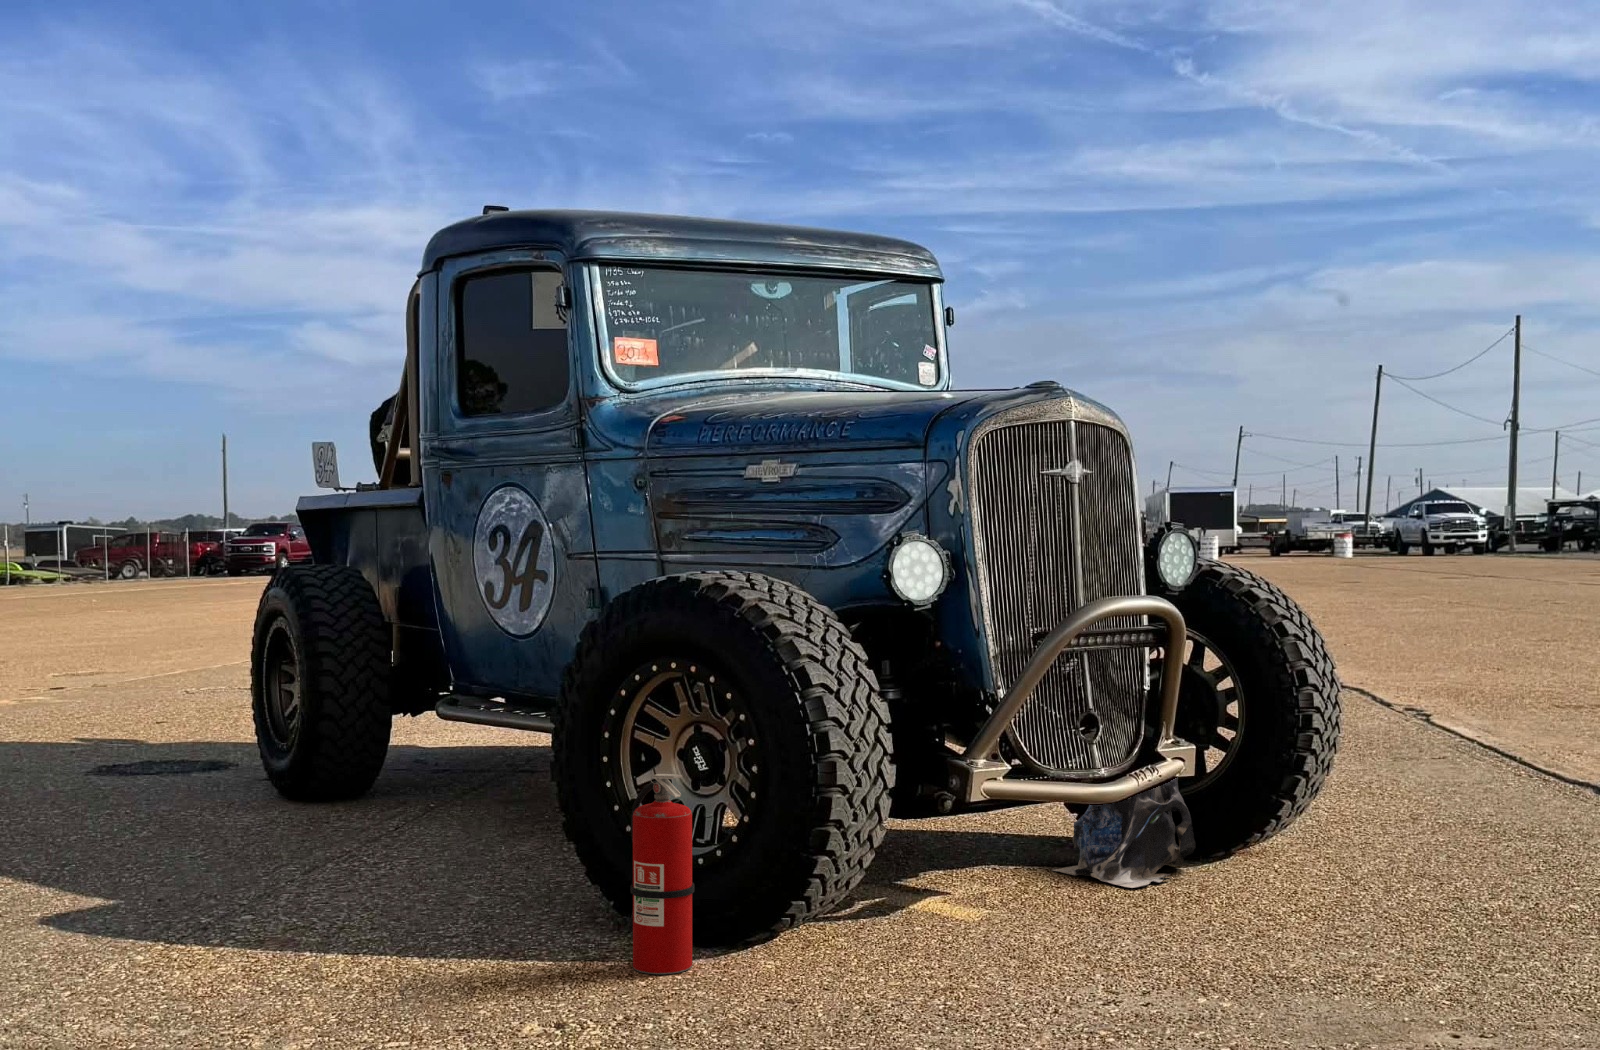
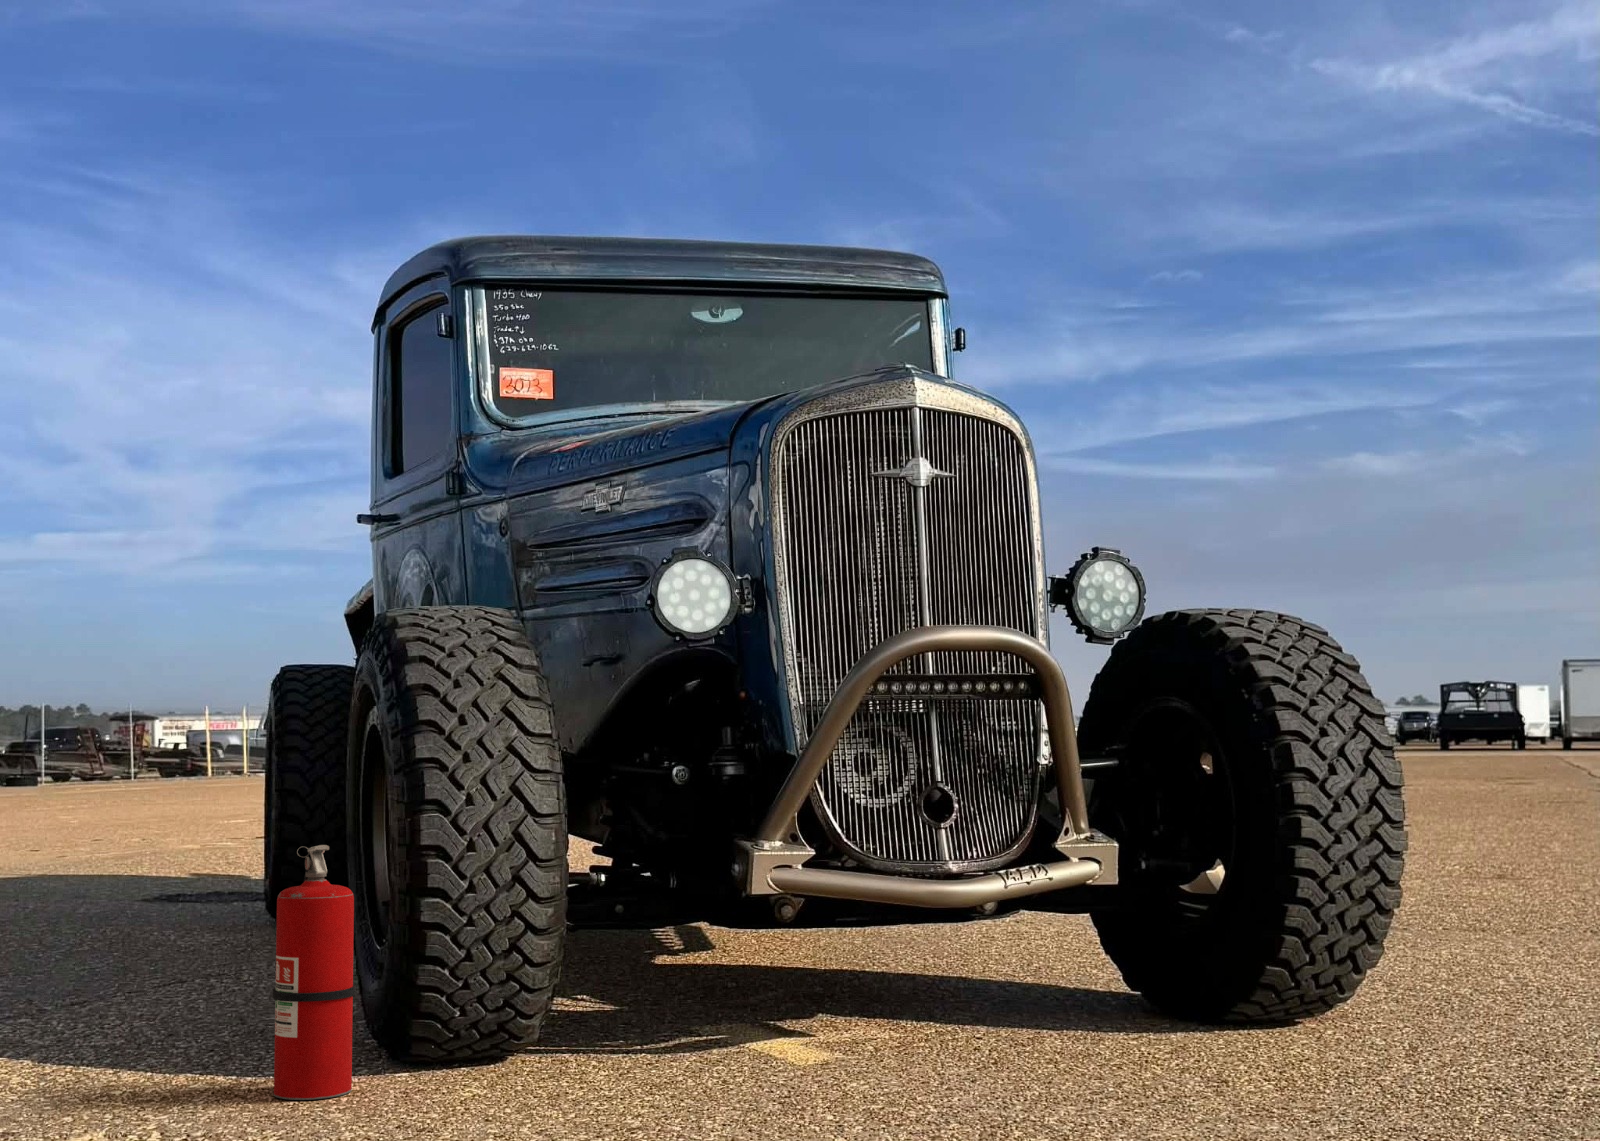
backpack: present [1052,777,1196,888] -> none [983,886,1177,1042]

